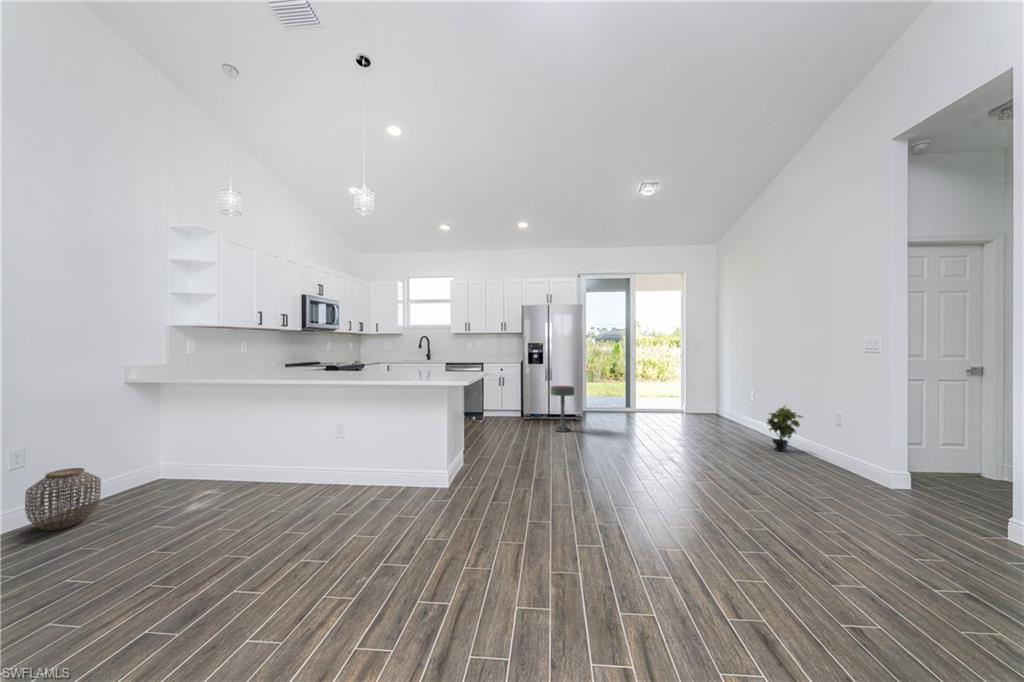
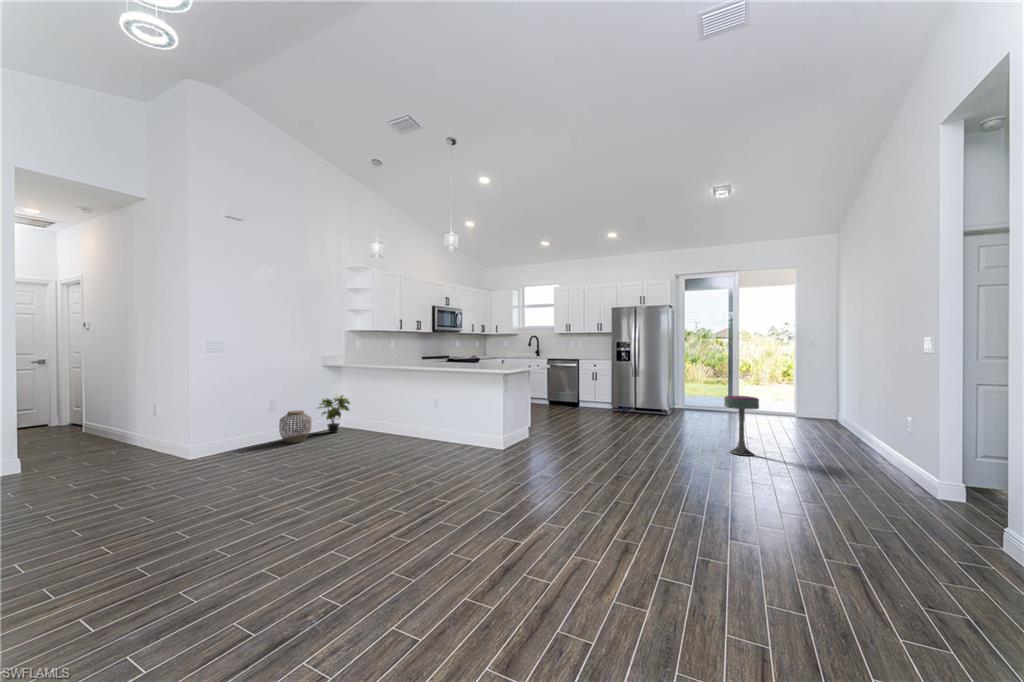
bar stool: present [551,386,574,432] -> present [724,396,759,456]
potted plant: present [767,406,803,451] -> present [319,395,350,433]

